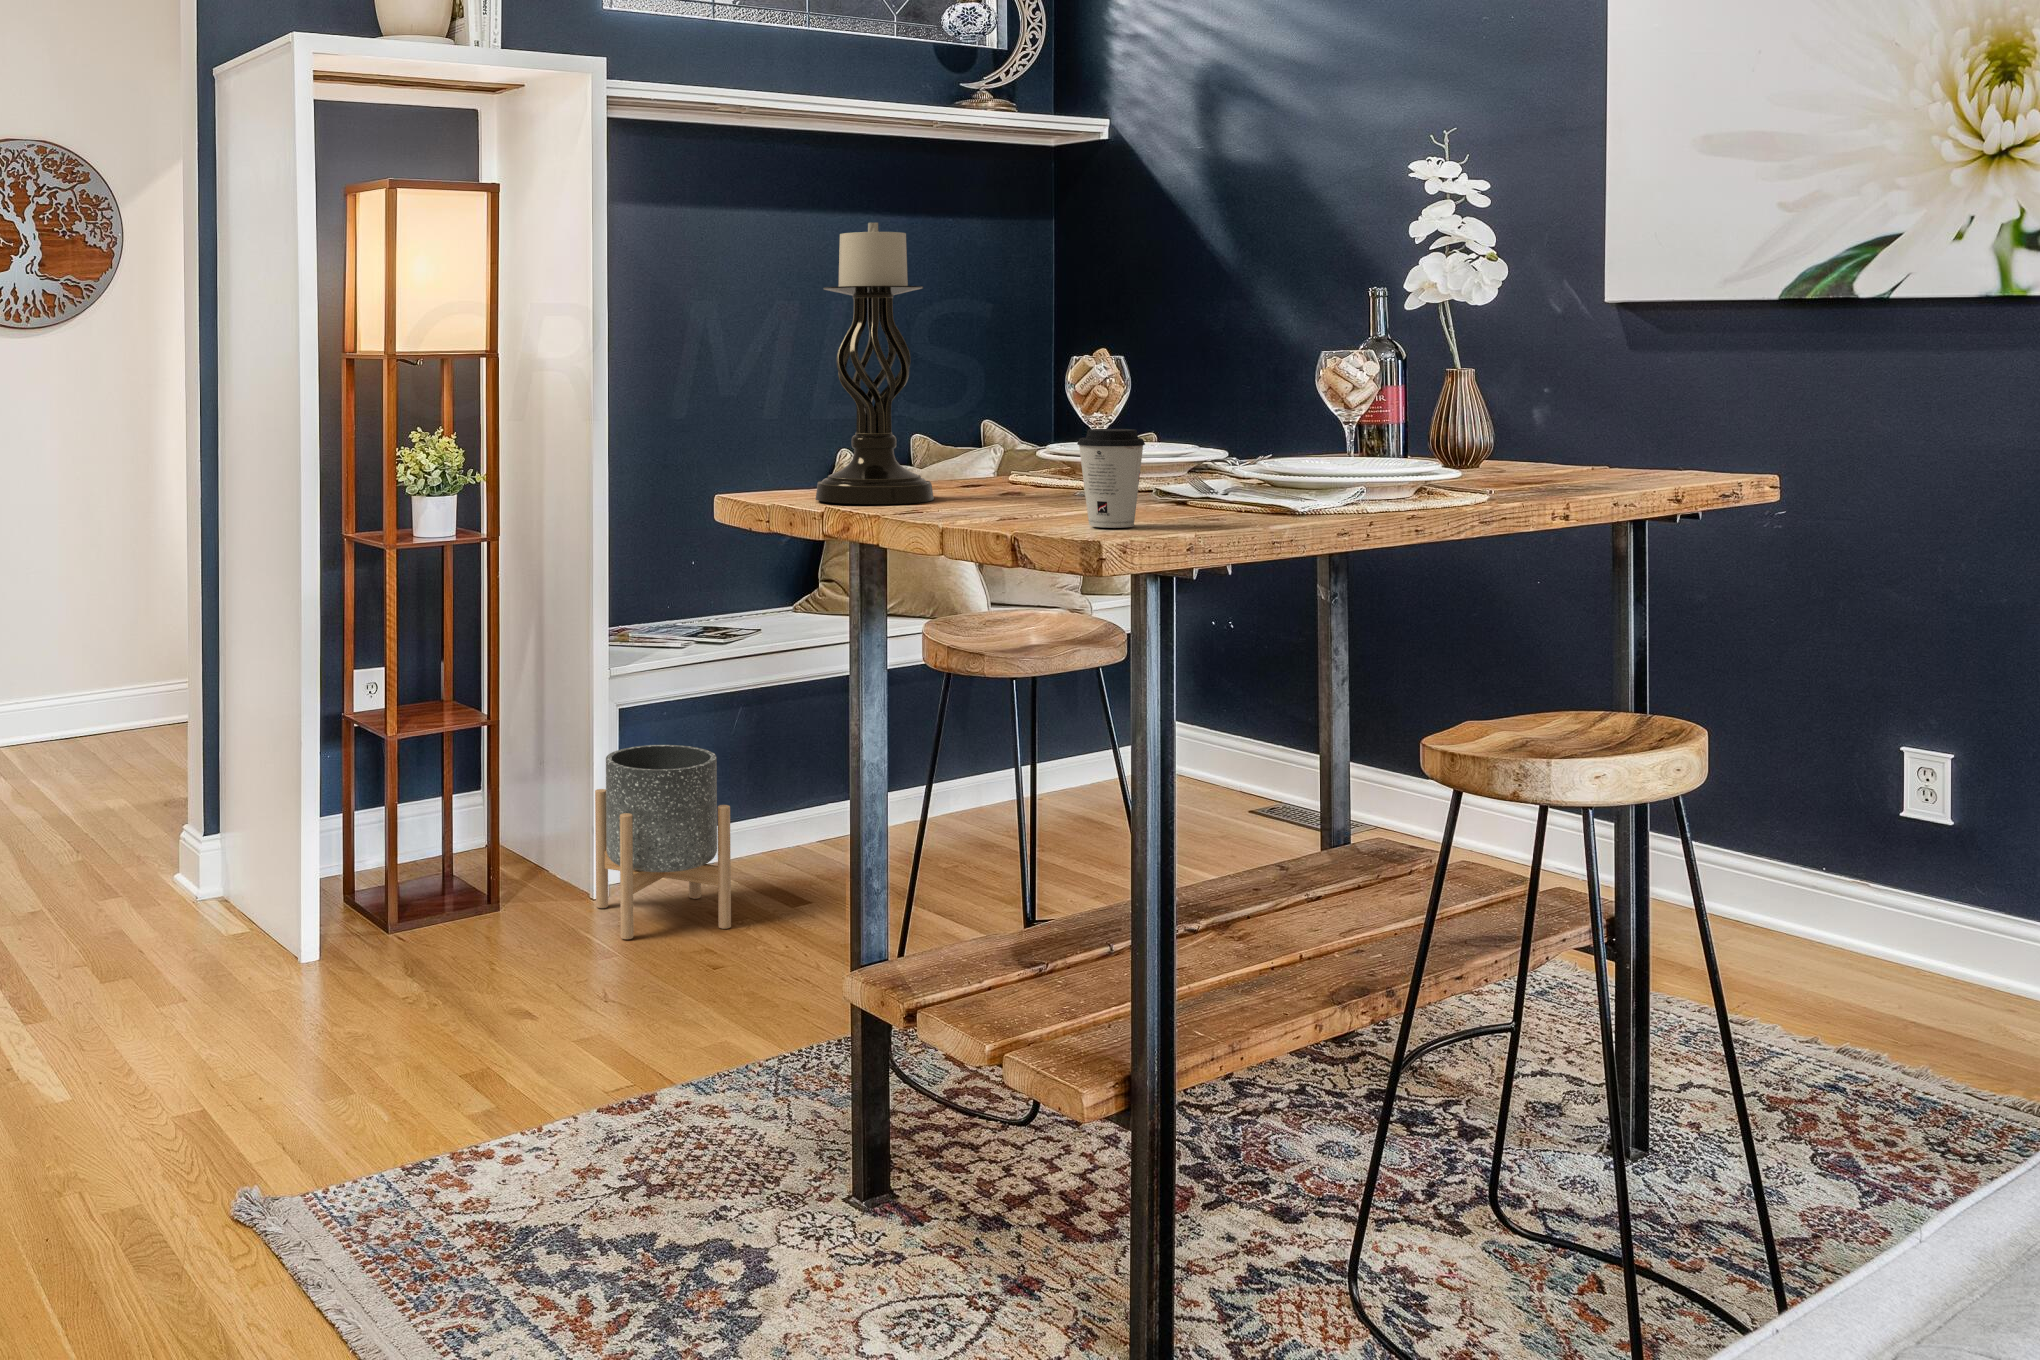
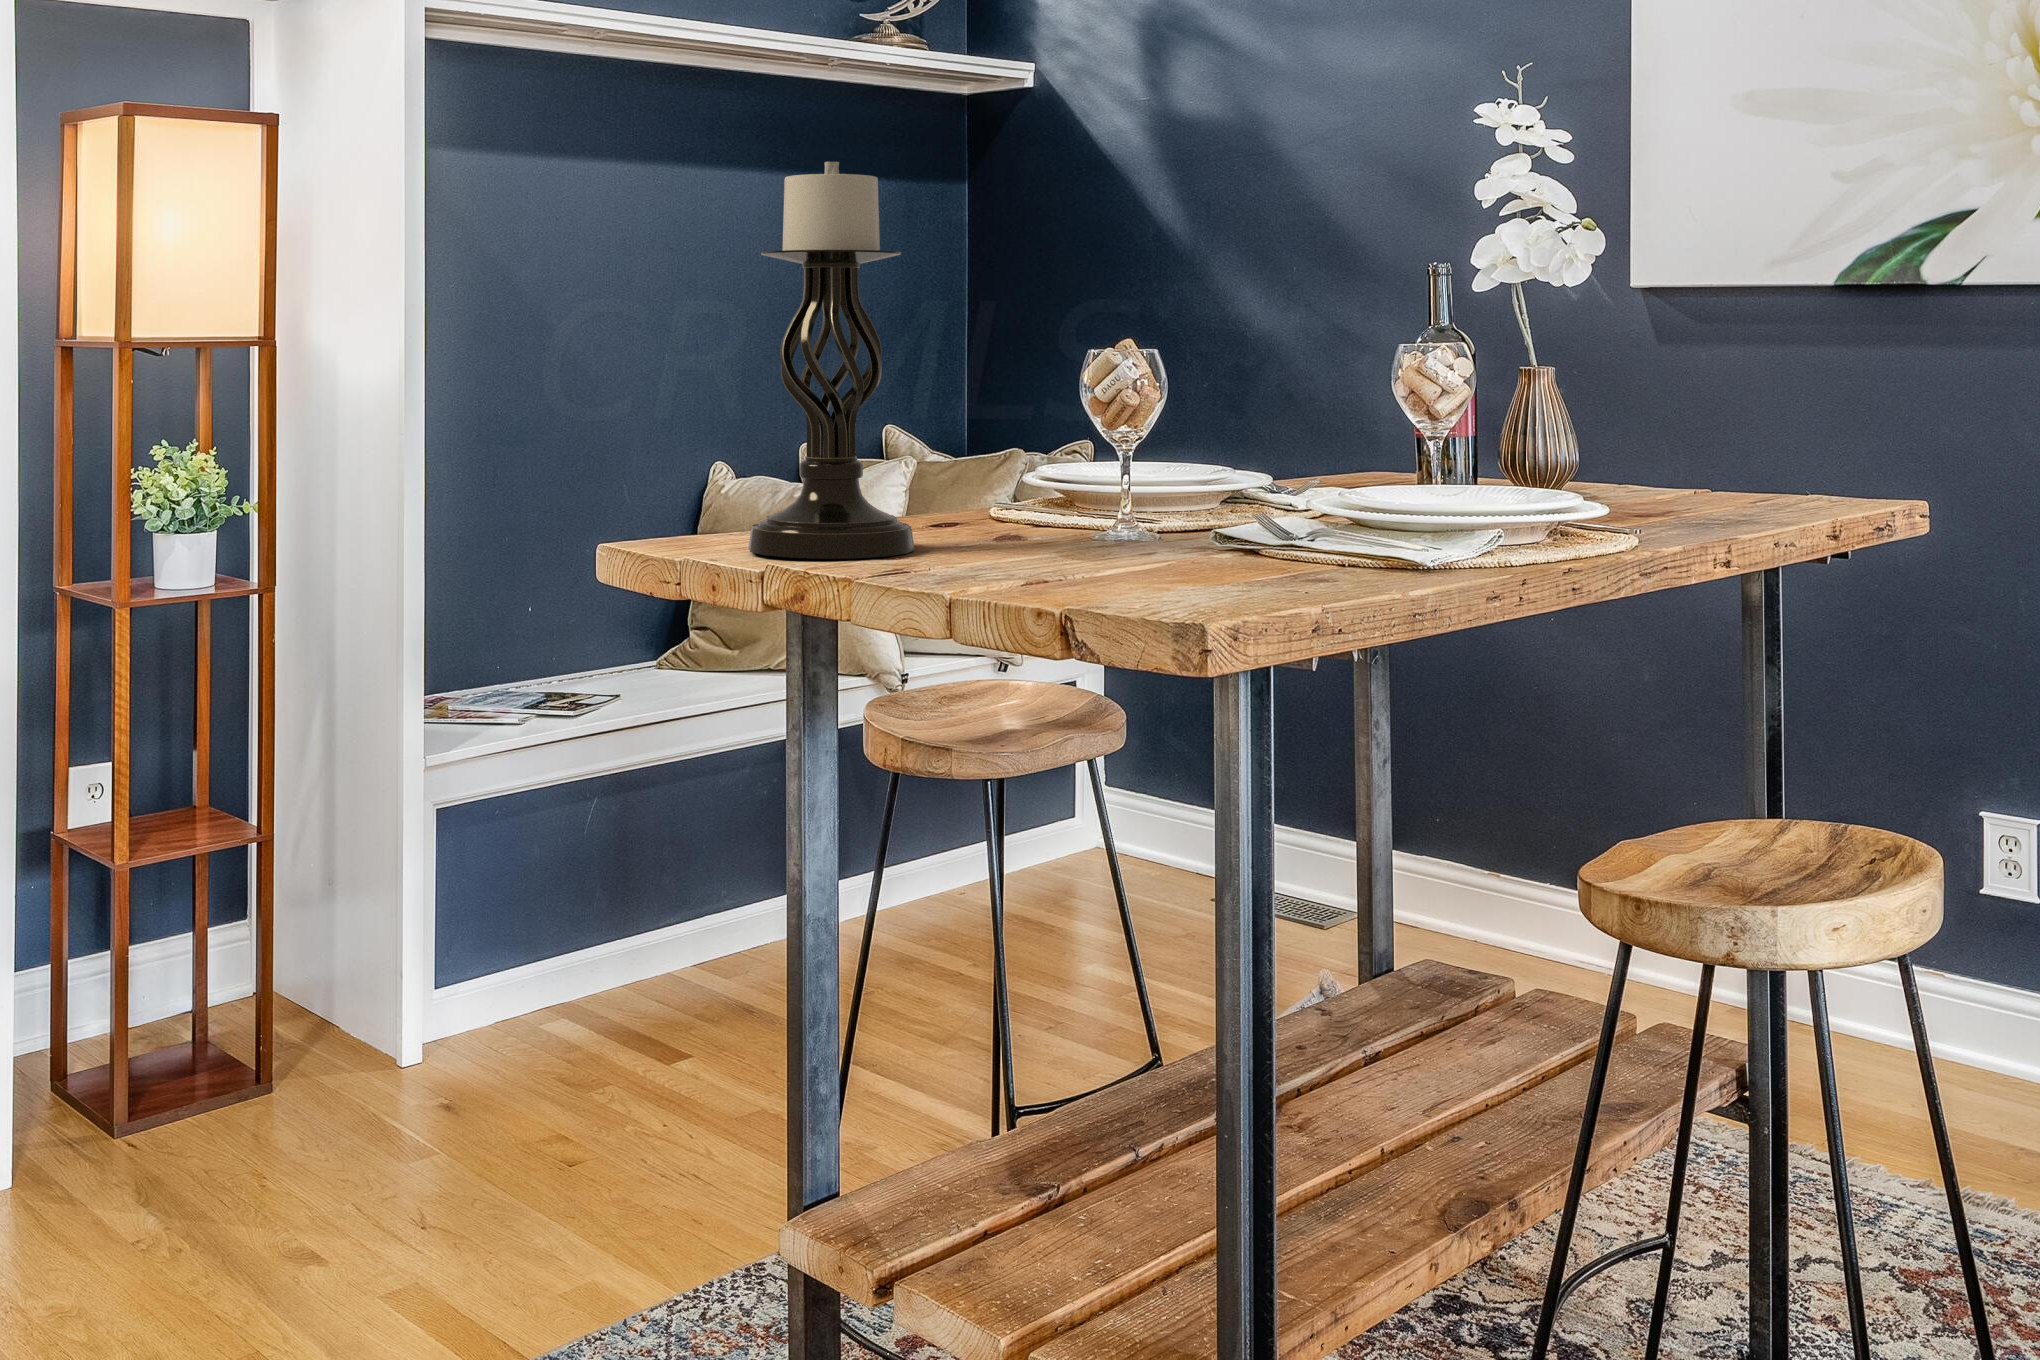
coffee cup: present [1077,429,1145,528] -> none [1155,456,1252,599]
planter: present [595,745,731,939] -> none [406,856,588,1121]

